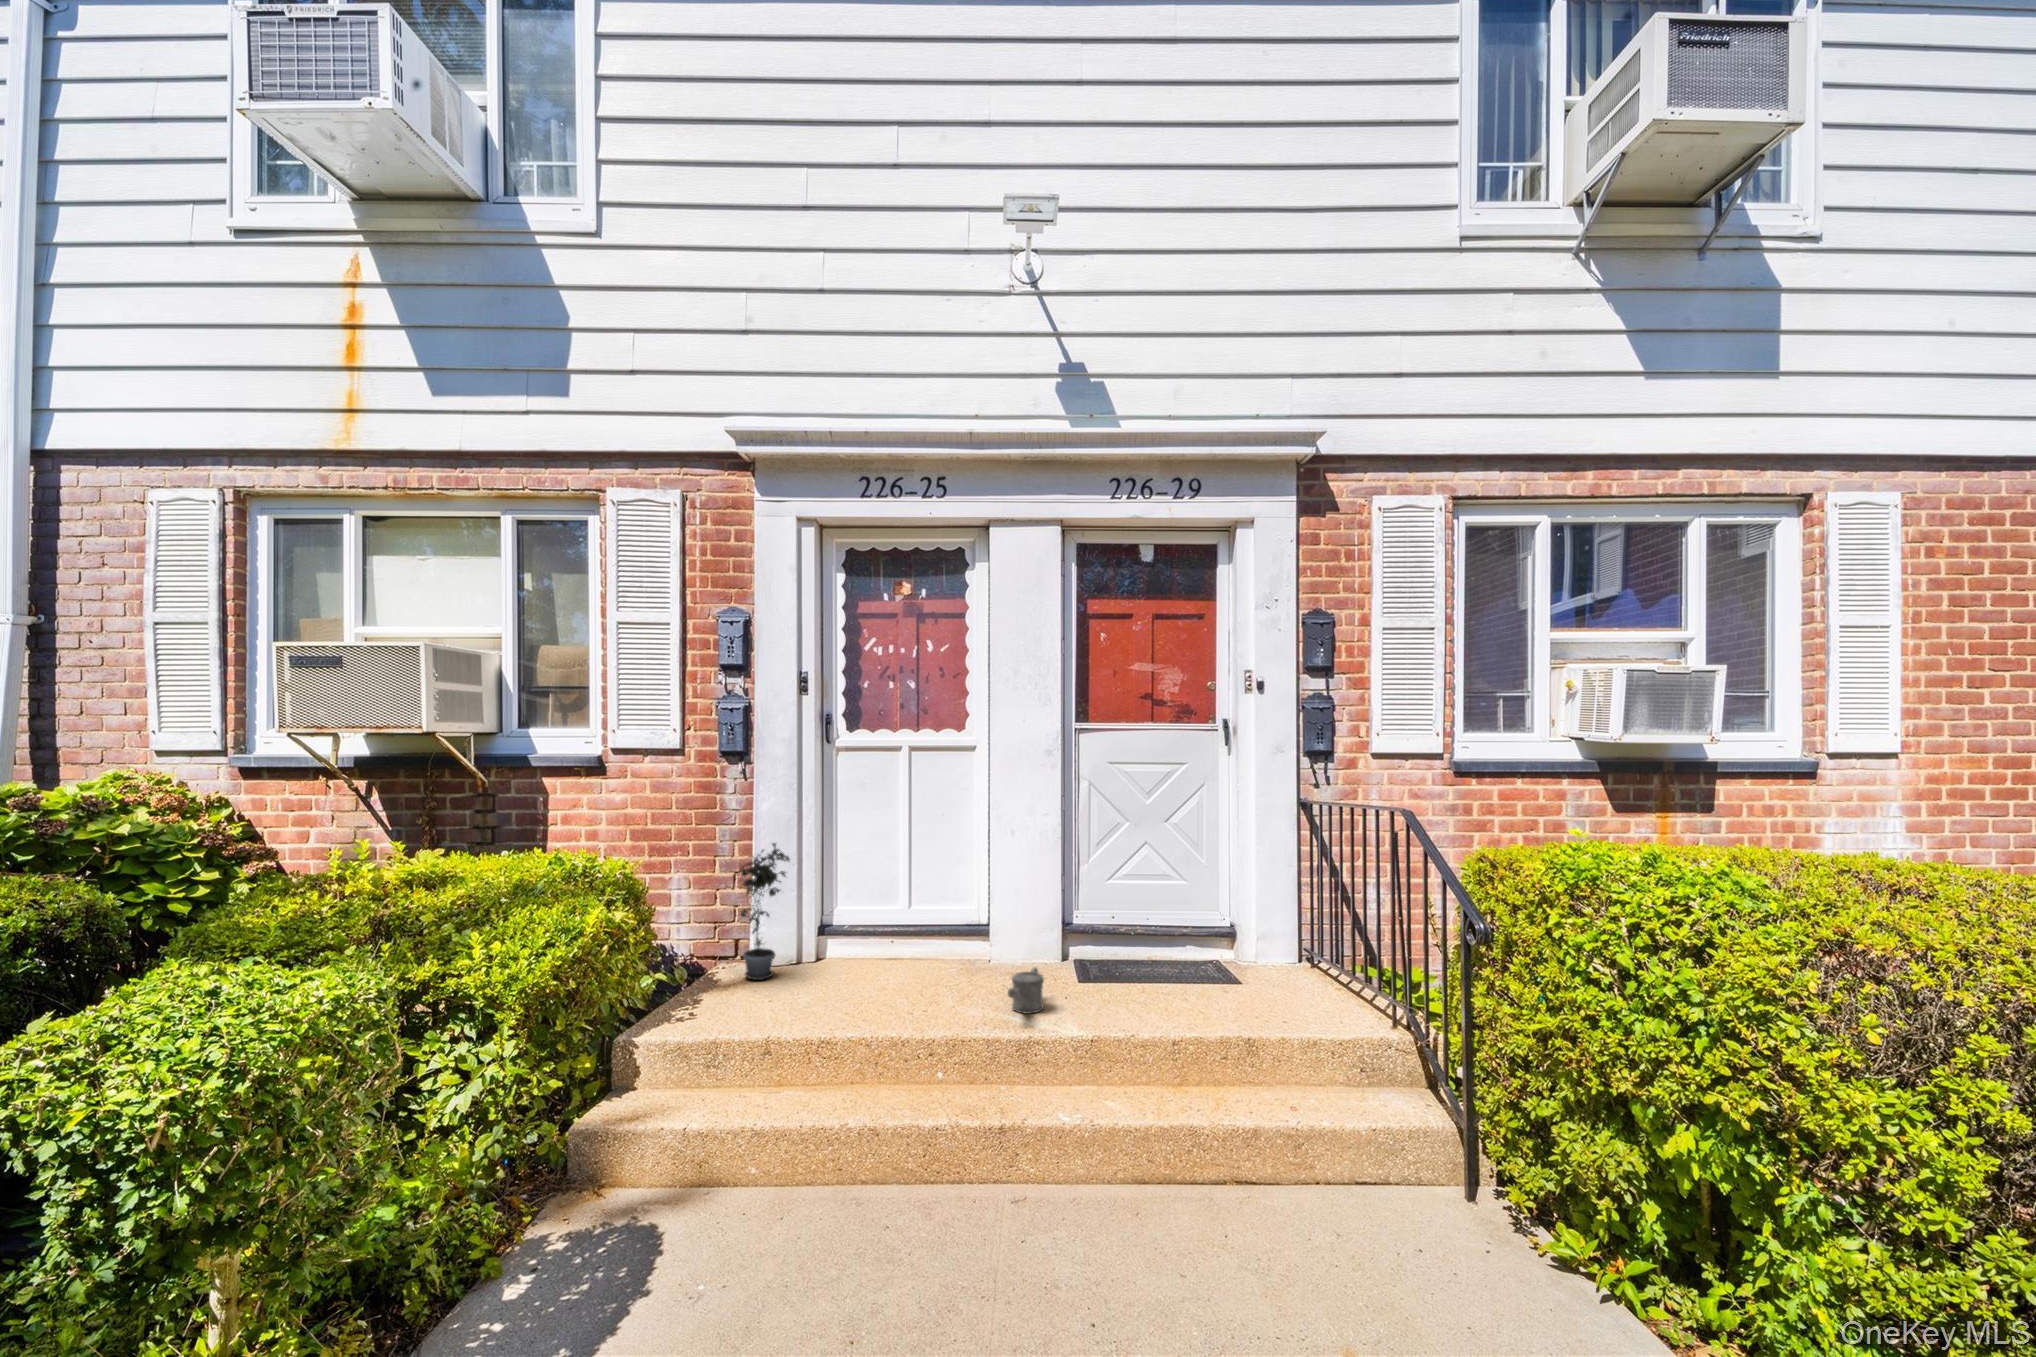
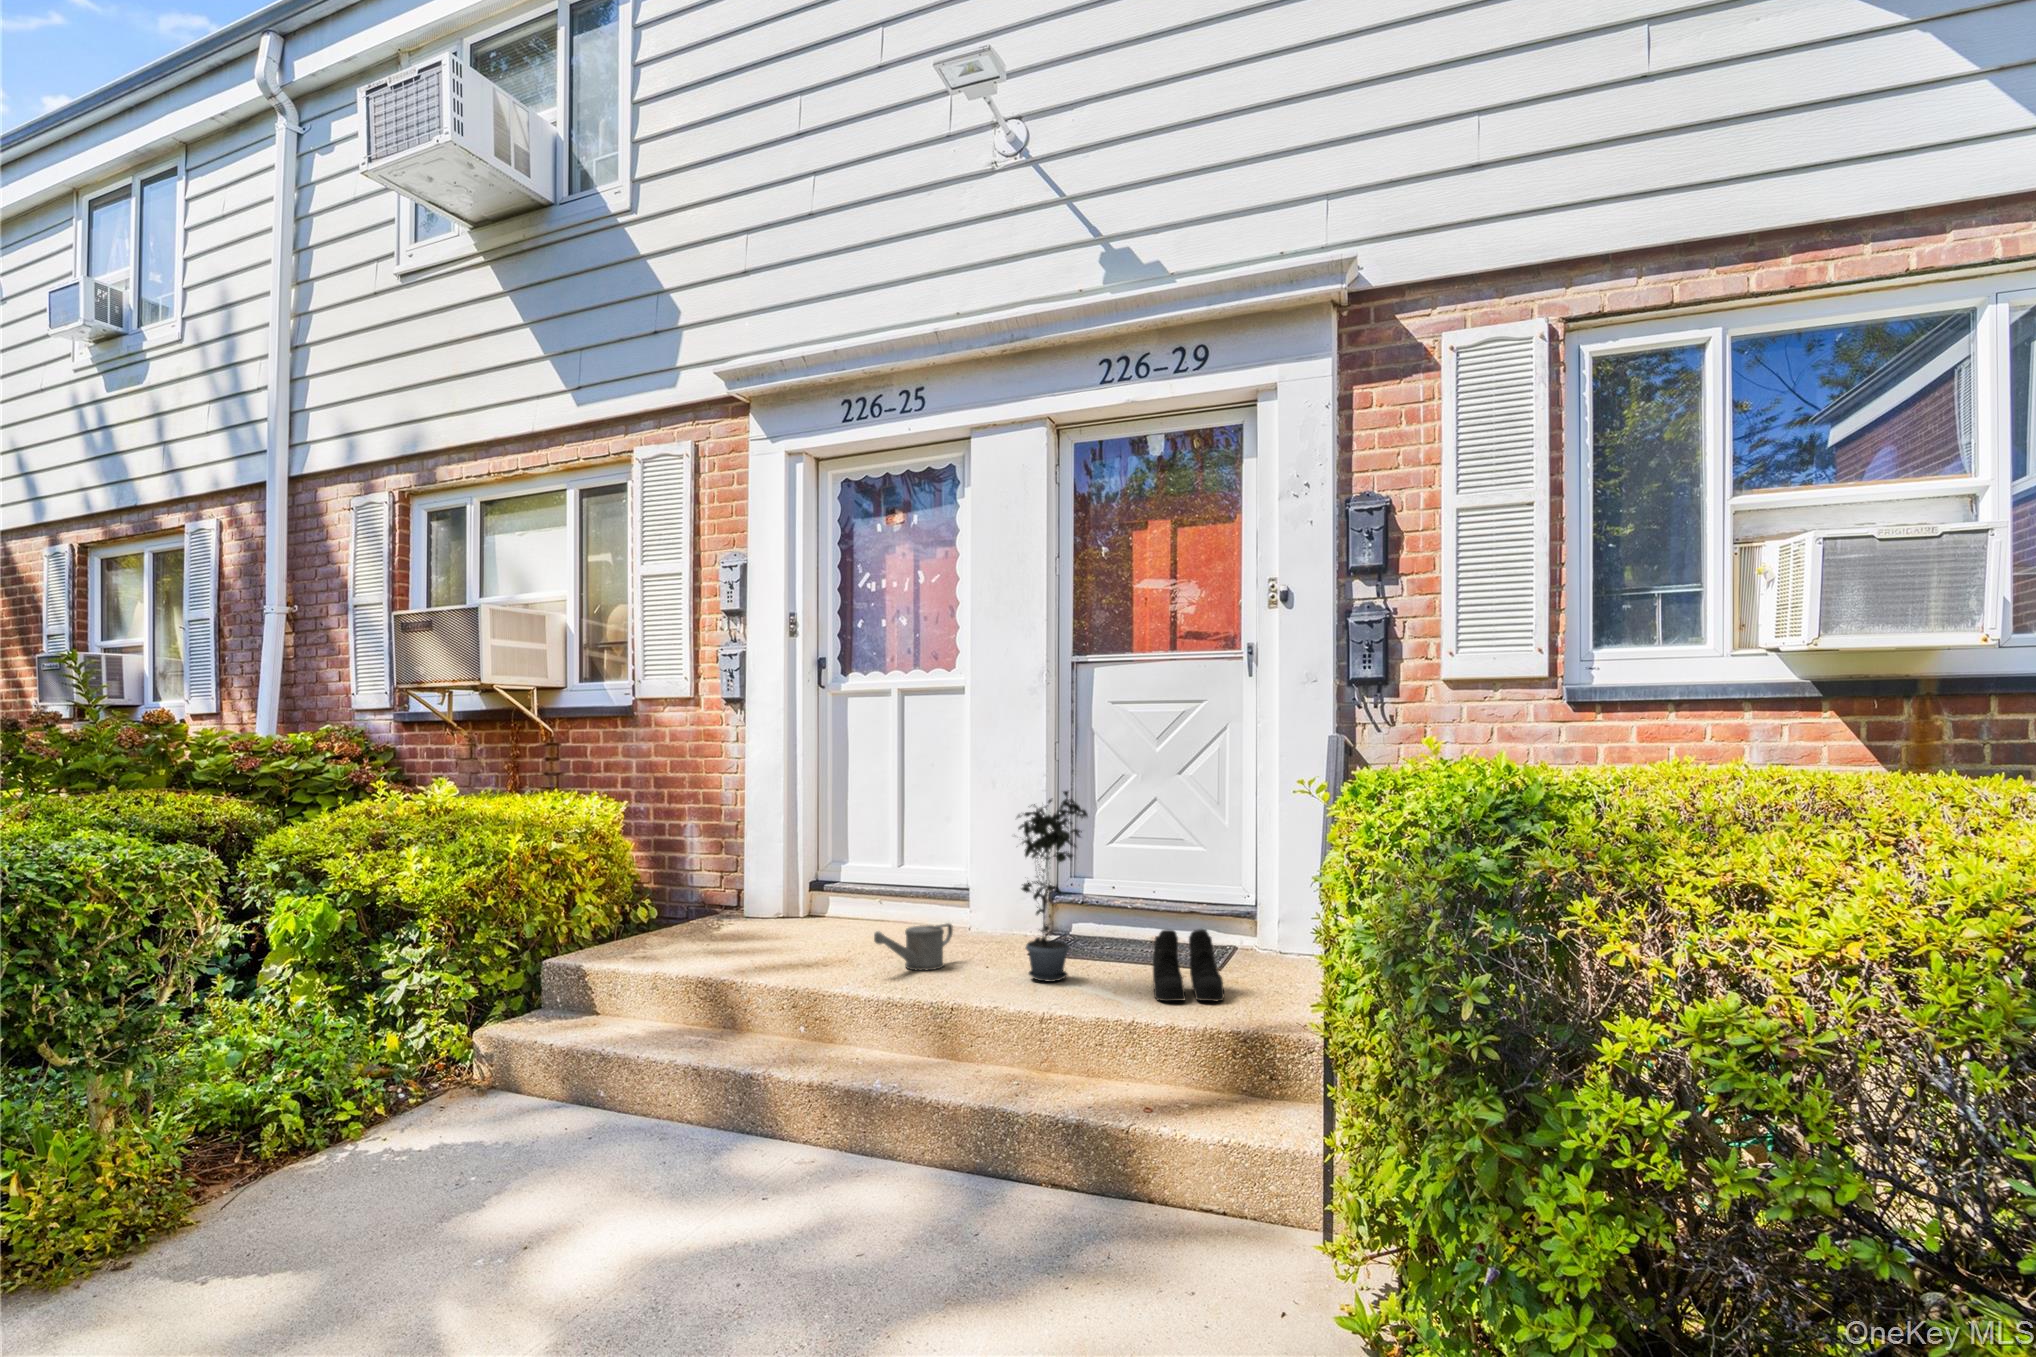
potted plant: present [739,843,790,980] -> present [1017,791,1088,982]
boots: none [1232,964,1300,1025] -> present [1153,929,1224,1001]

